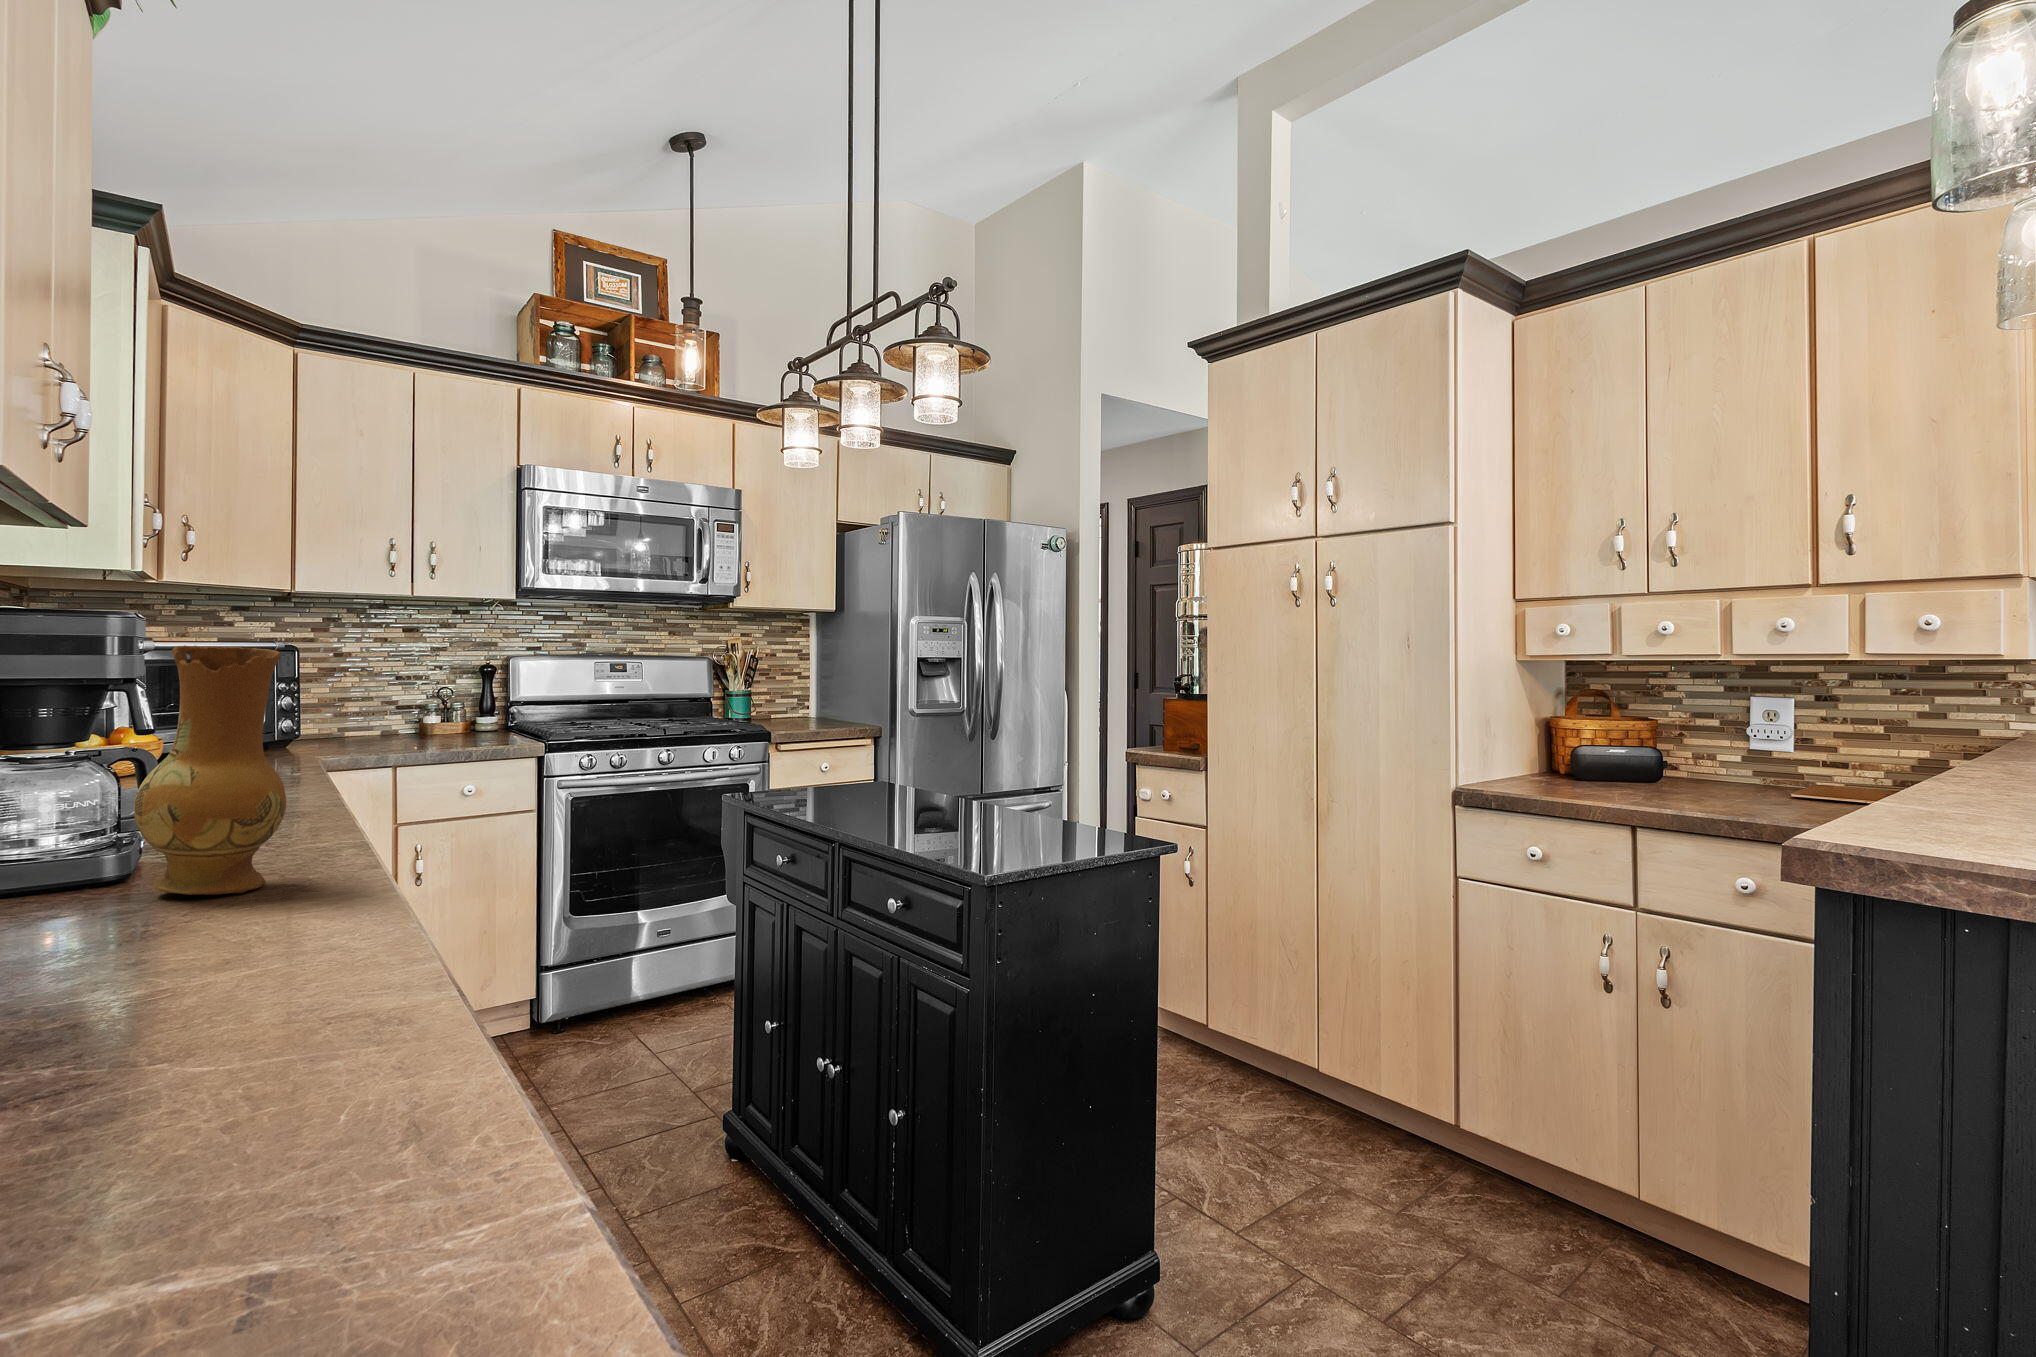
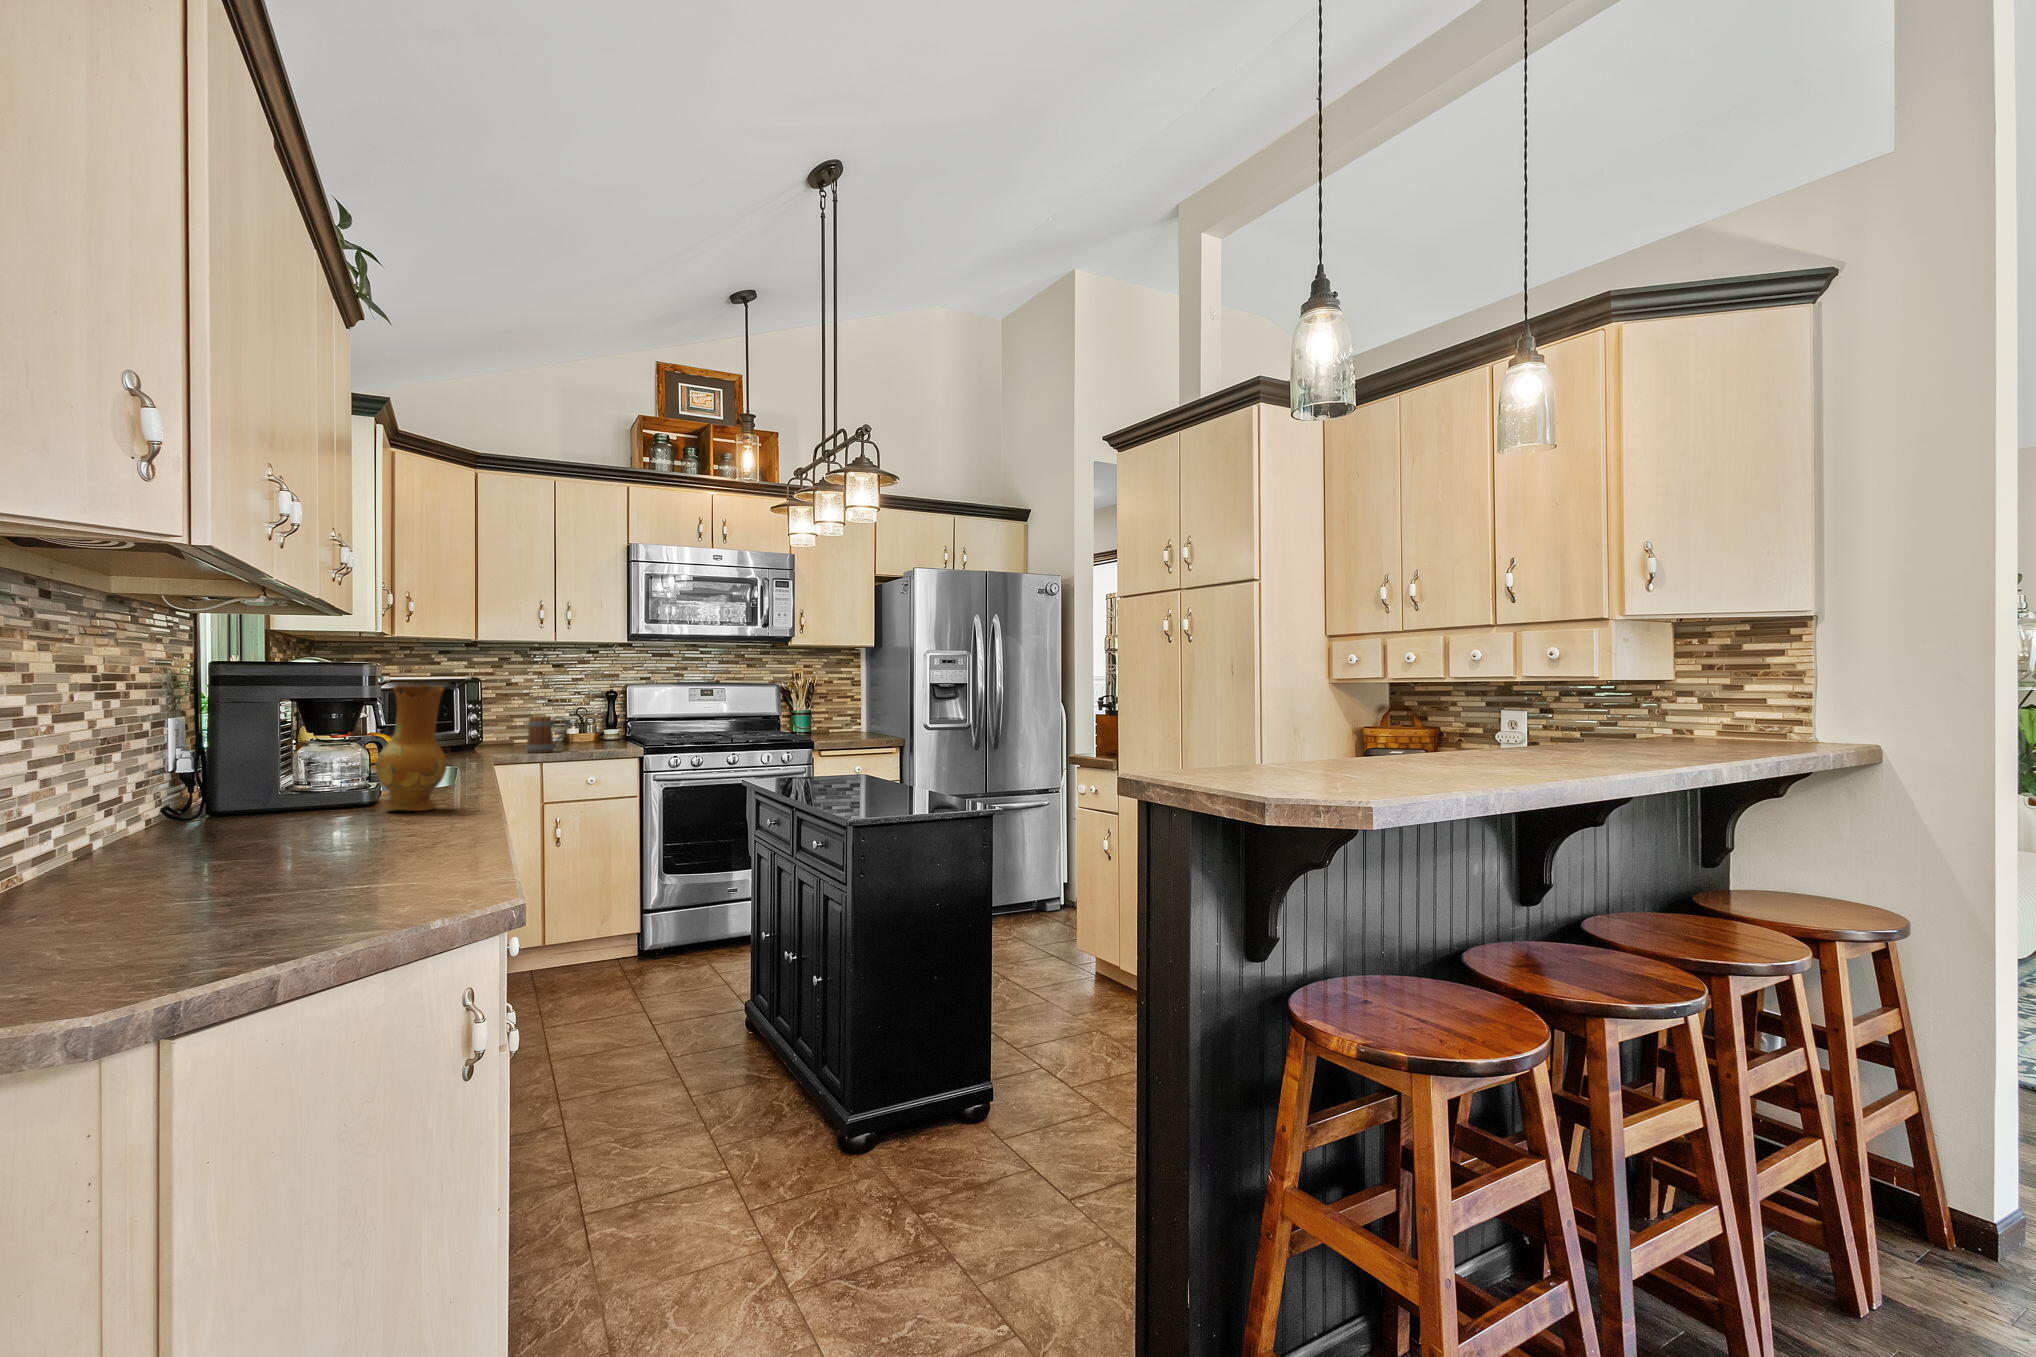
mug: none [372,700,434,753] -> present [526,716,567,753]

